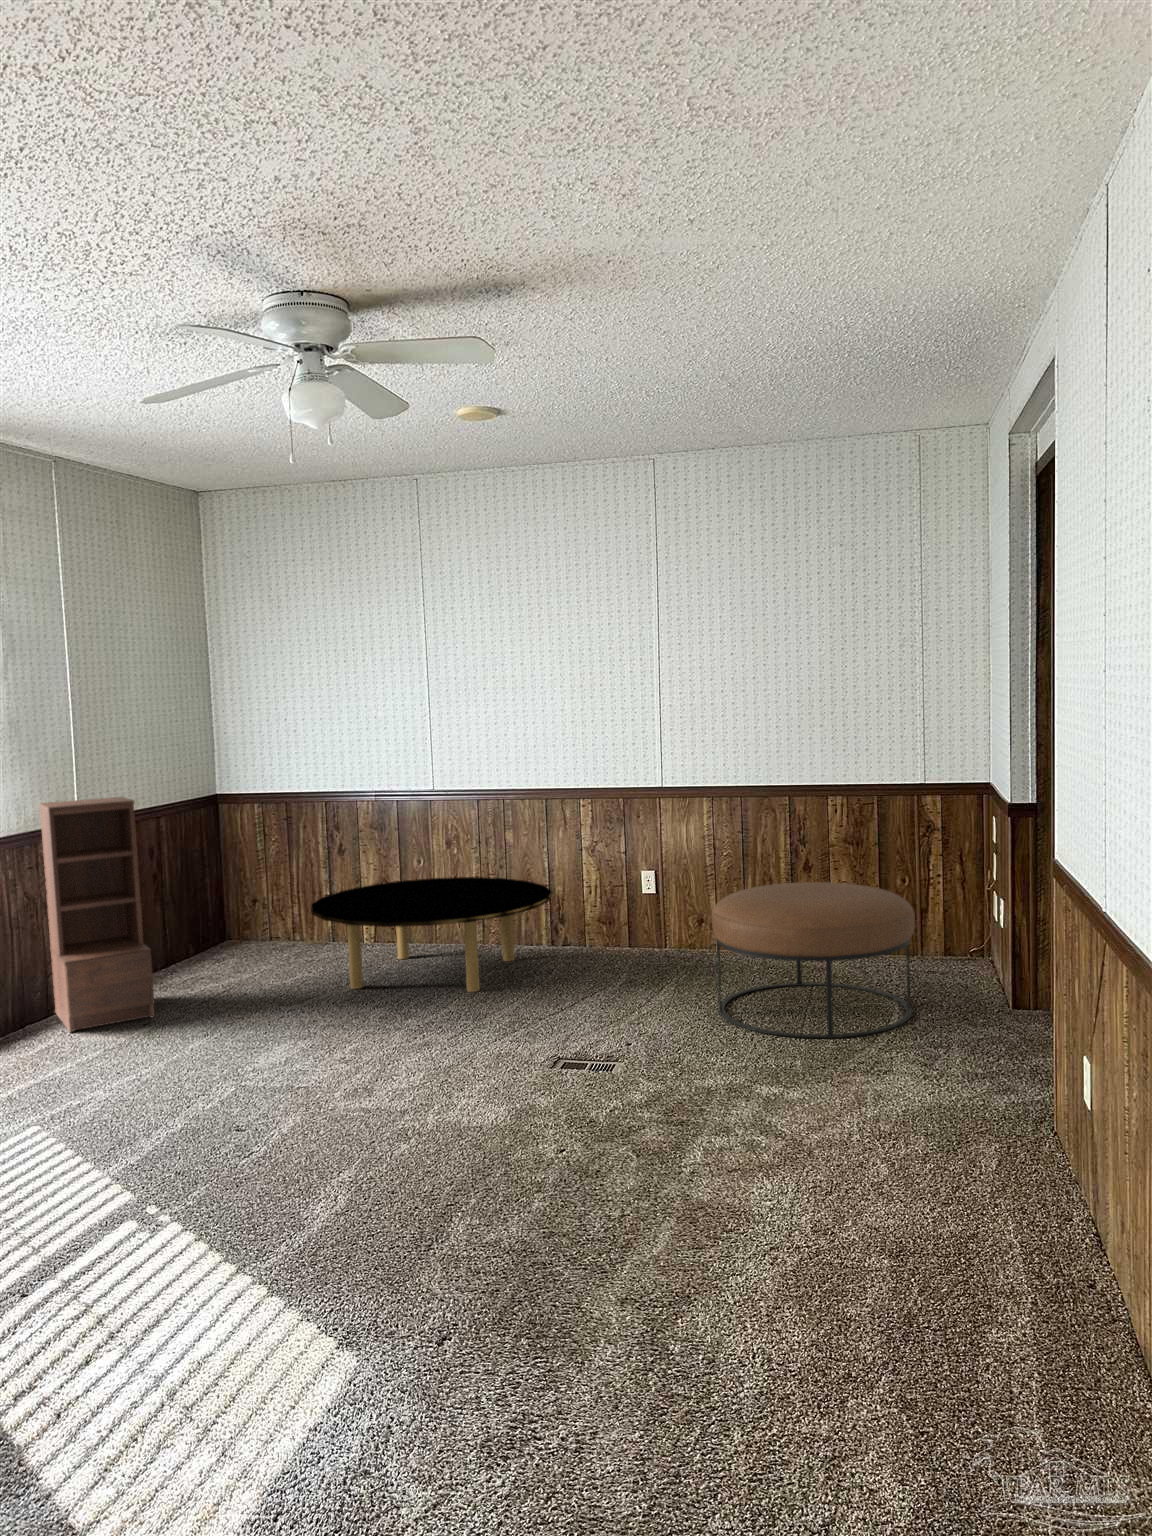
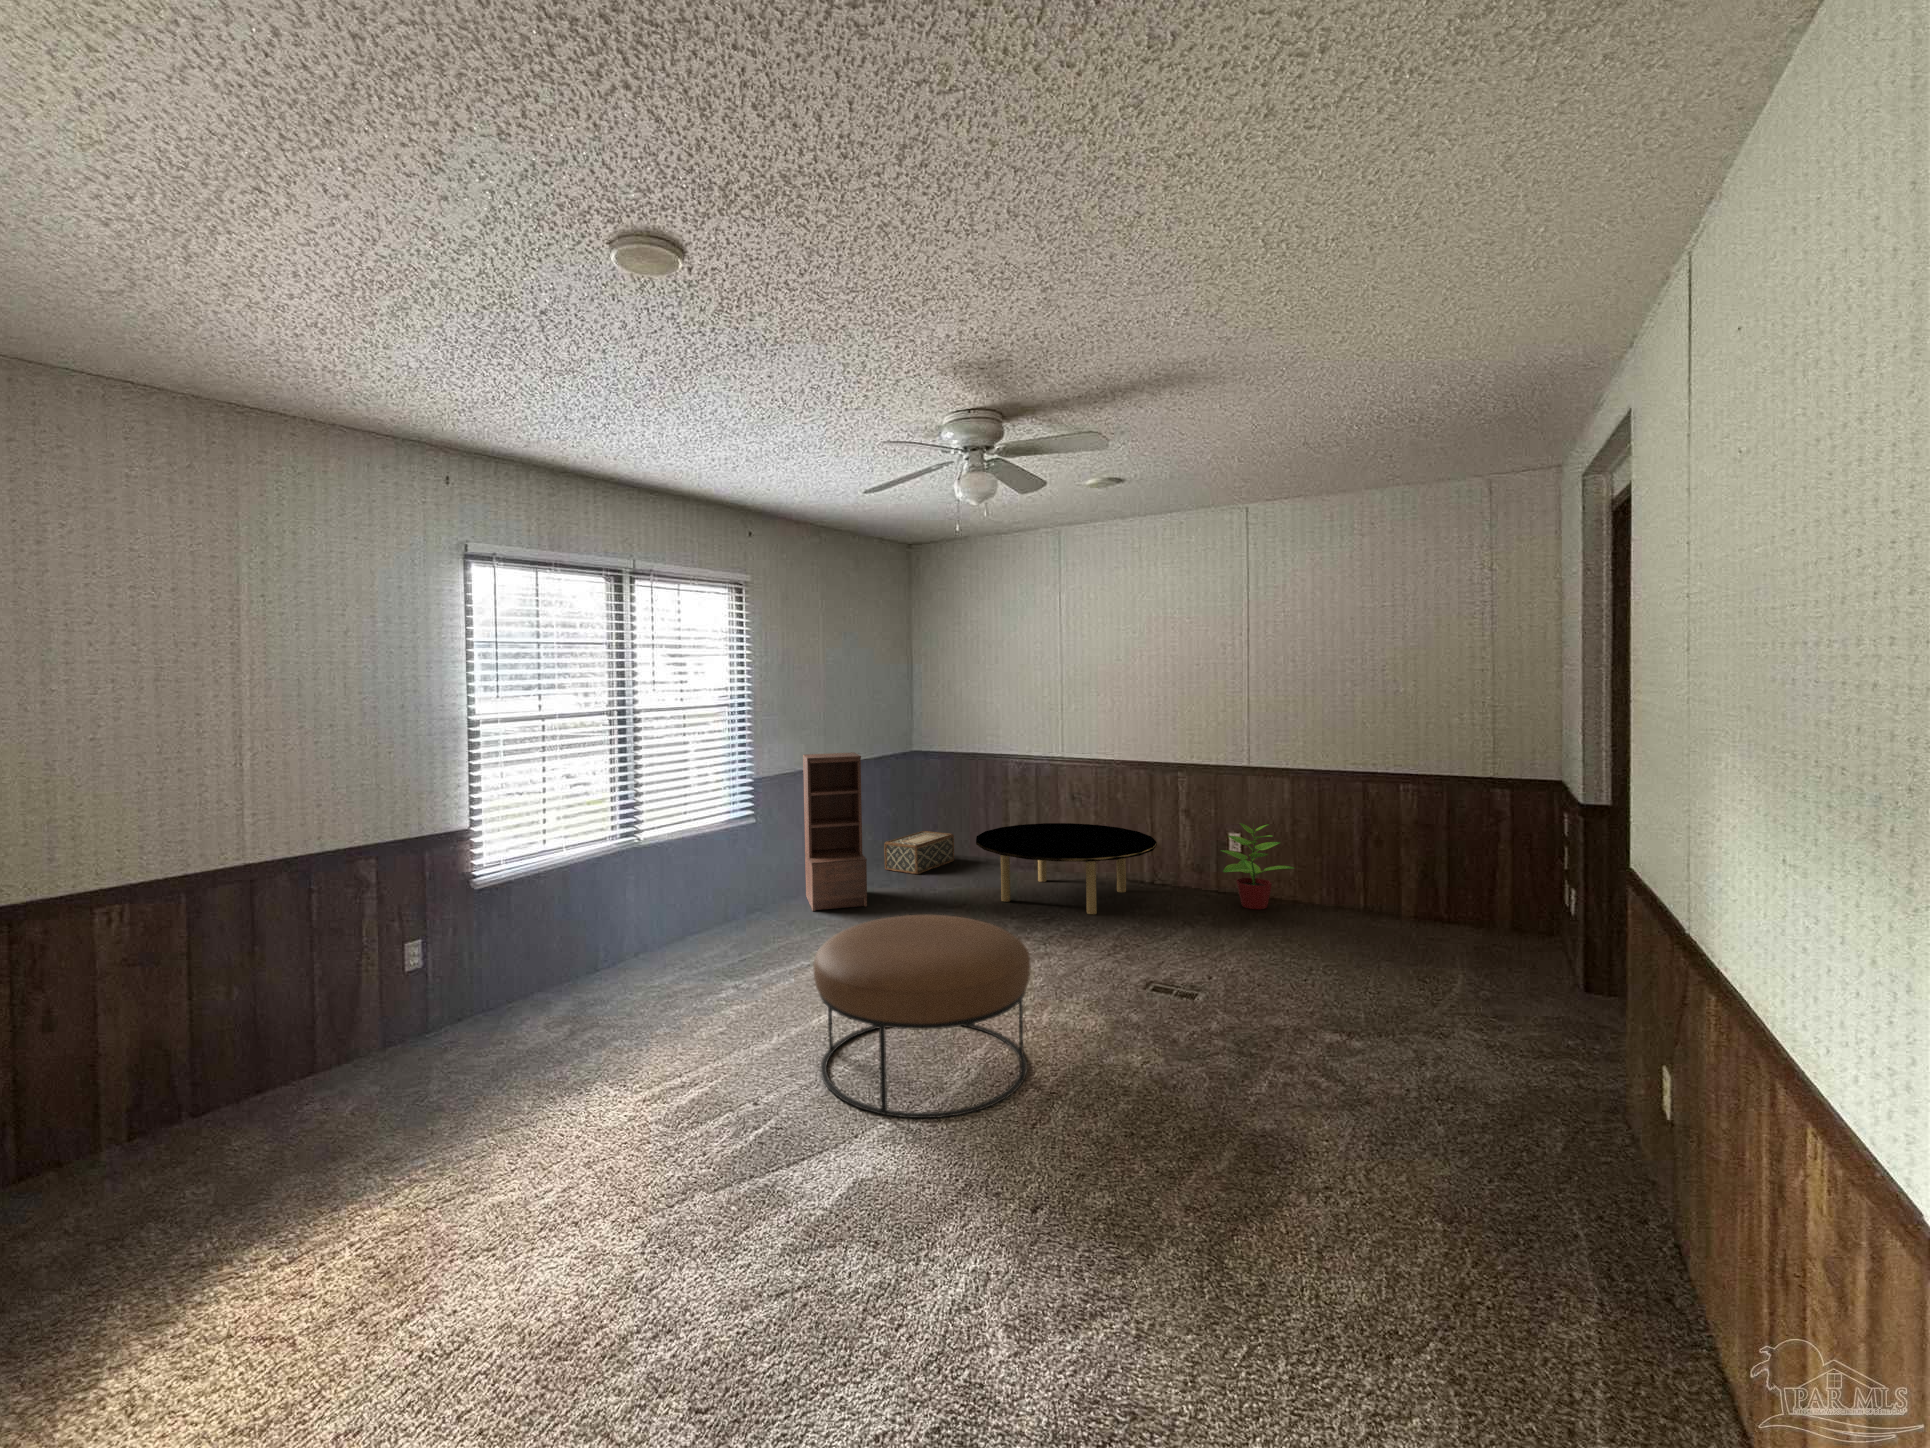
potted plant: none [629,854,716,964] -> present [1221,823,1294,909]
ottoman: present [712,882,915,1038] -> present [813,915,1031,1118]
woven basket: none [172,906,277,967] -> present [884,831,954,874]

